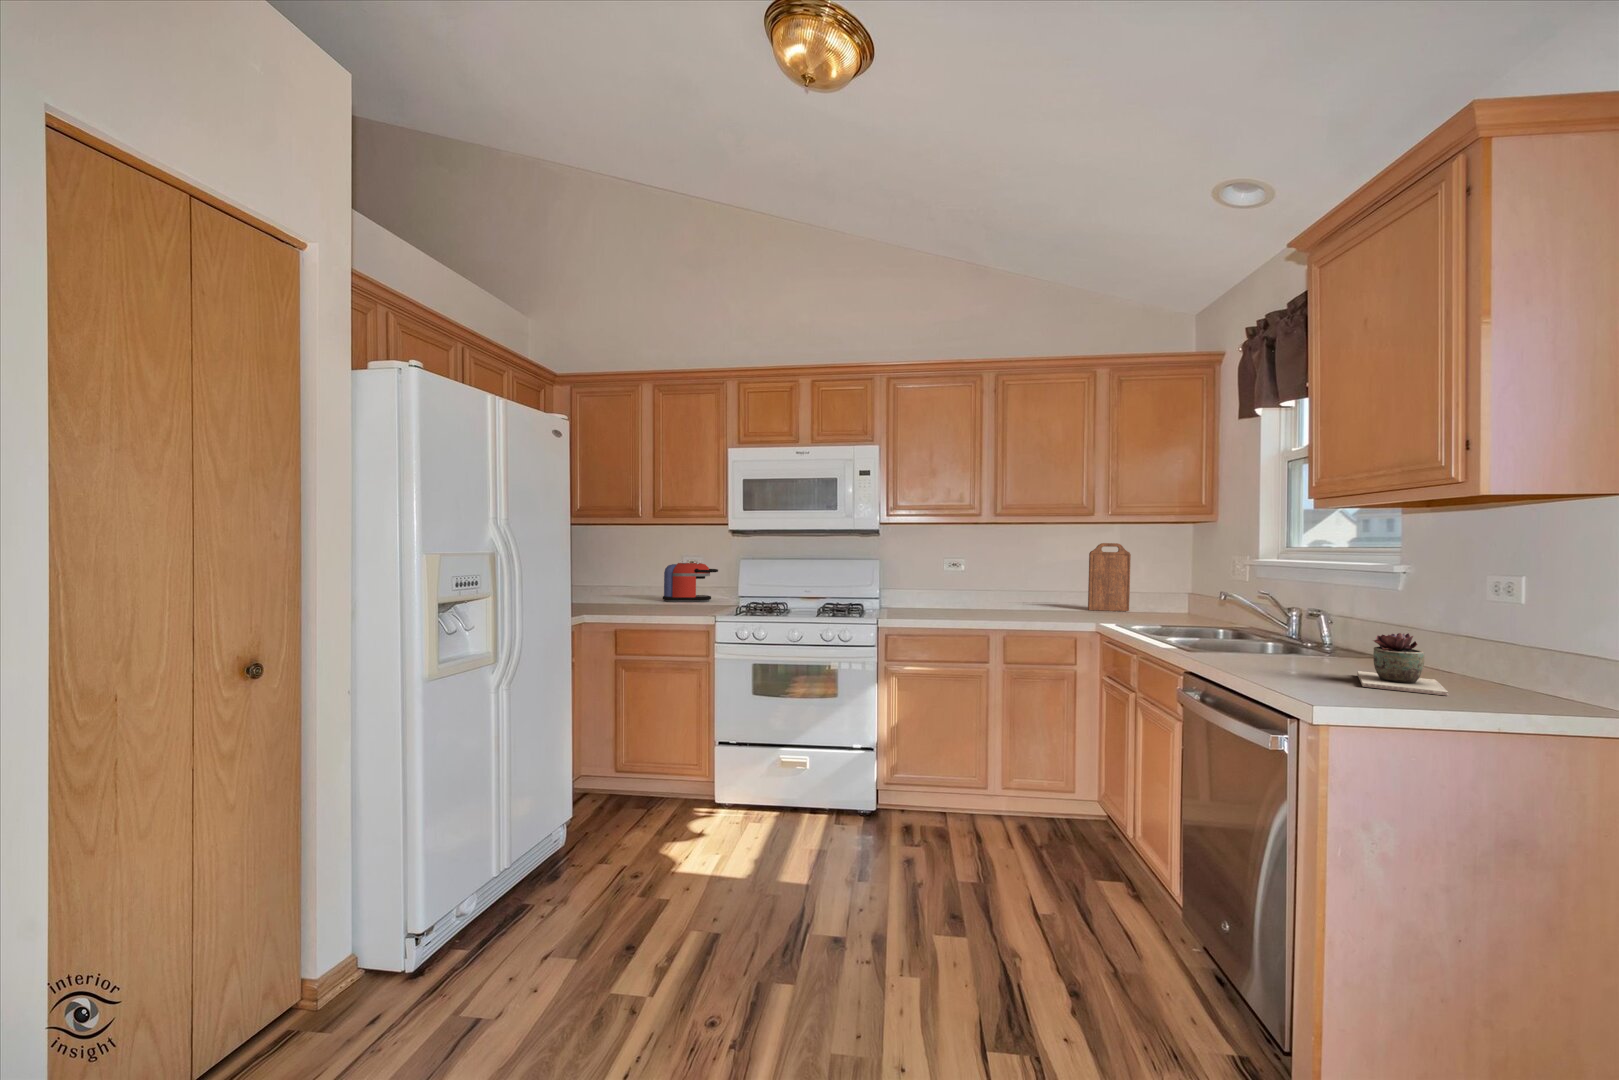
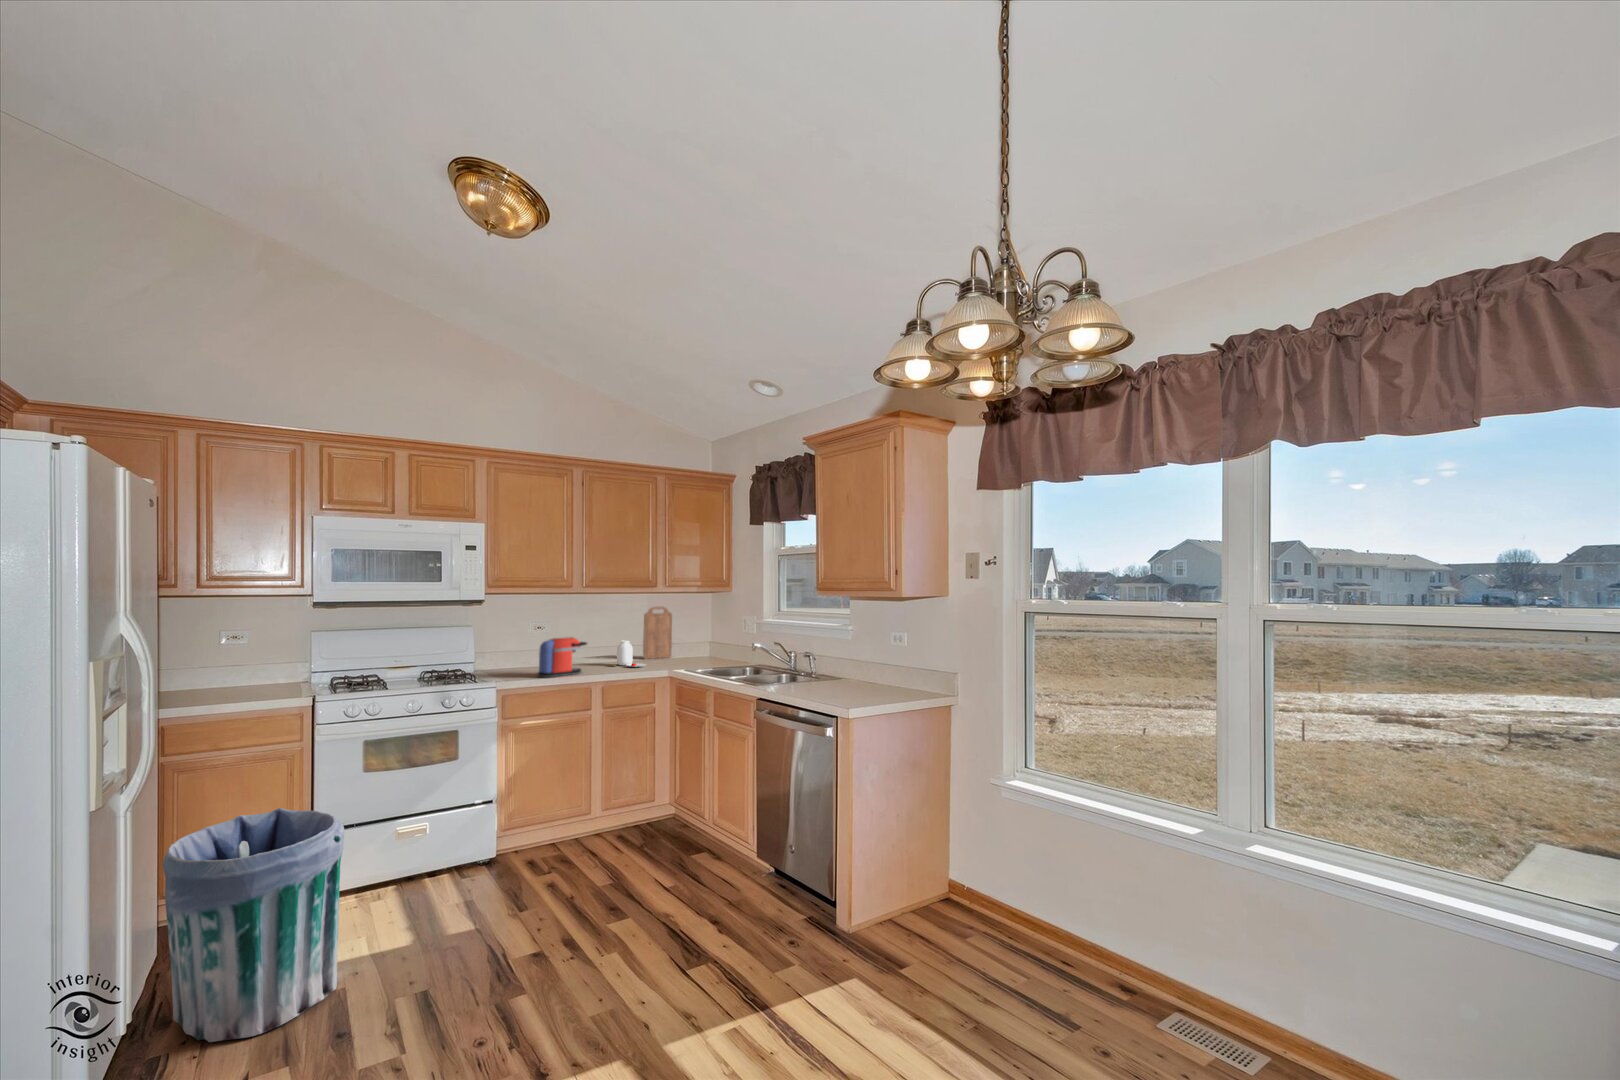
coffee maker: present [663,563,718,602] -> present [538,637,587,677]
jar: none [1030,583,1077,617] -> present [609,641,646,667]
succulent plant: present [1357,633,1448,696] -> none [842,661,885,693]
trash can: none [533,709,674,917] -> present [163,808,344,1042]

